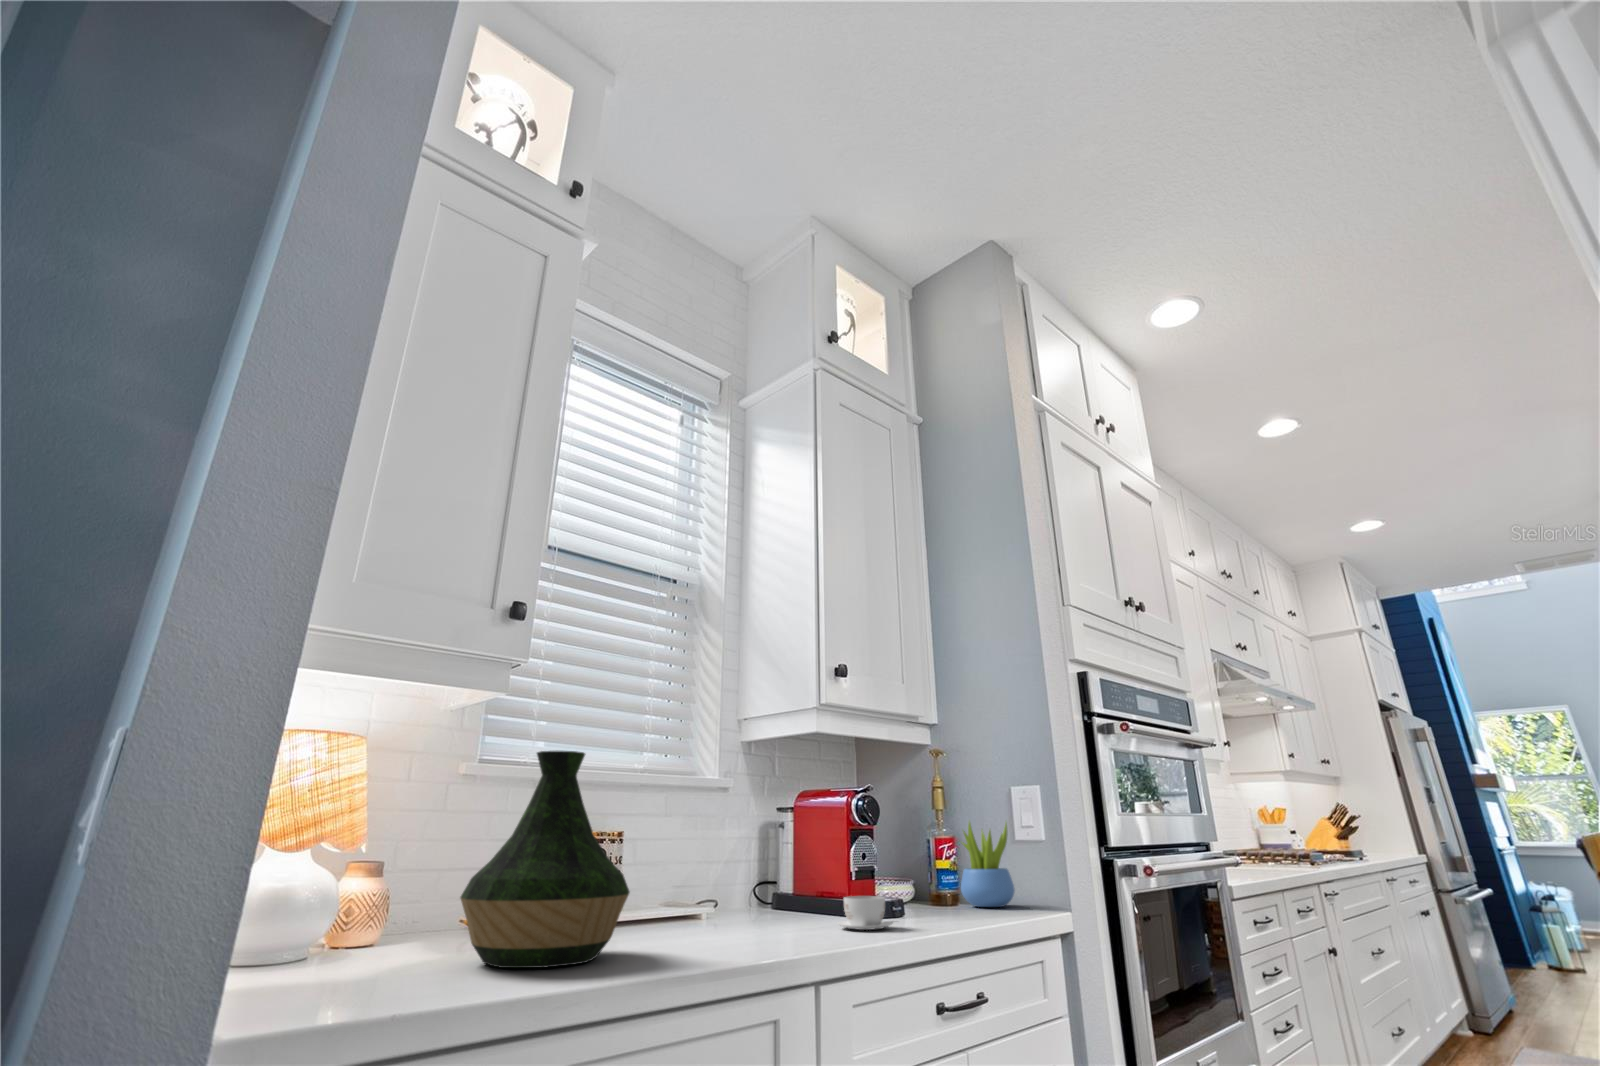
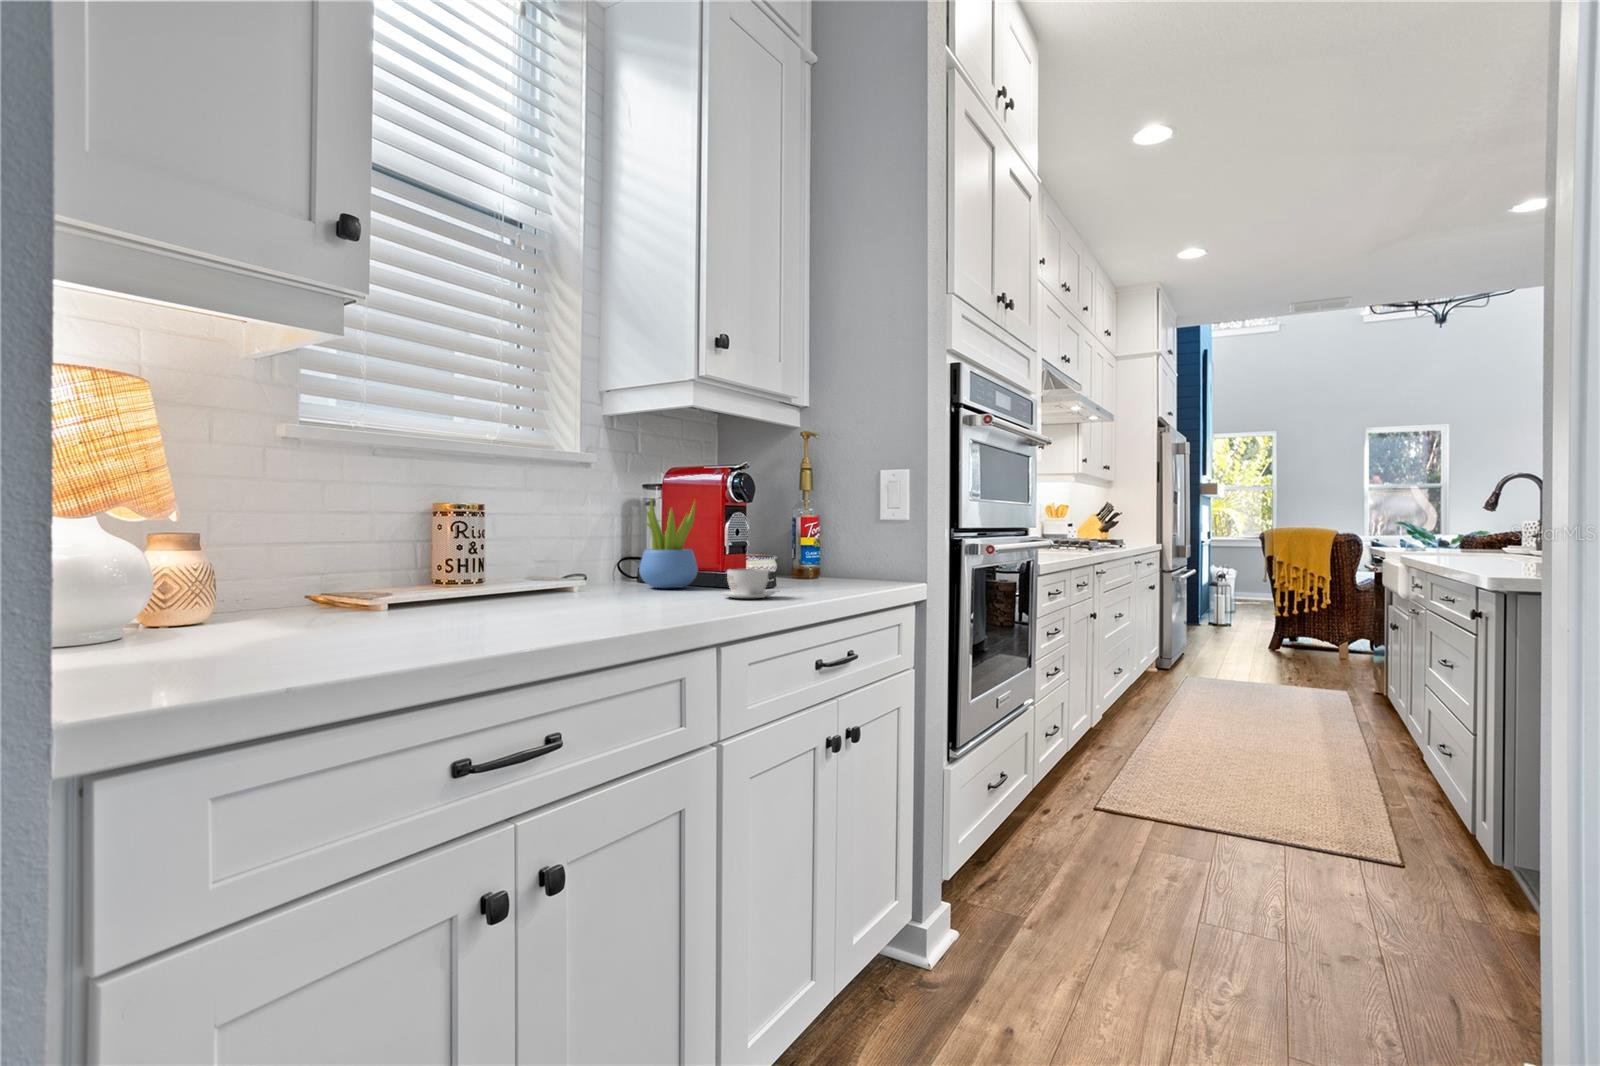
vase: present [460,751,630,968] -> none [317,405,520,637]
succulent plant: present [961,822,1015,907] -> present [639,500,698,588]

